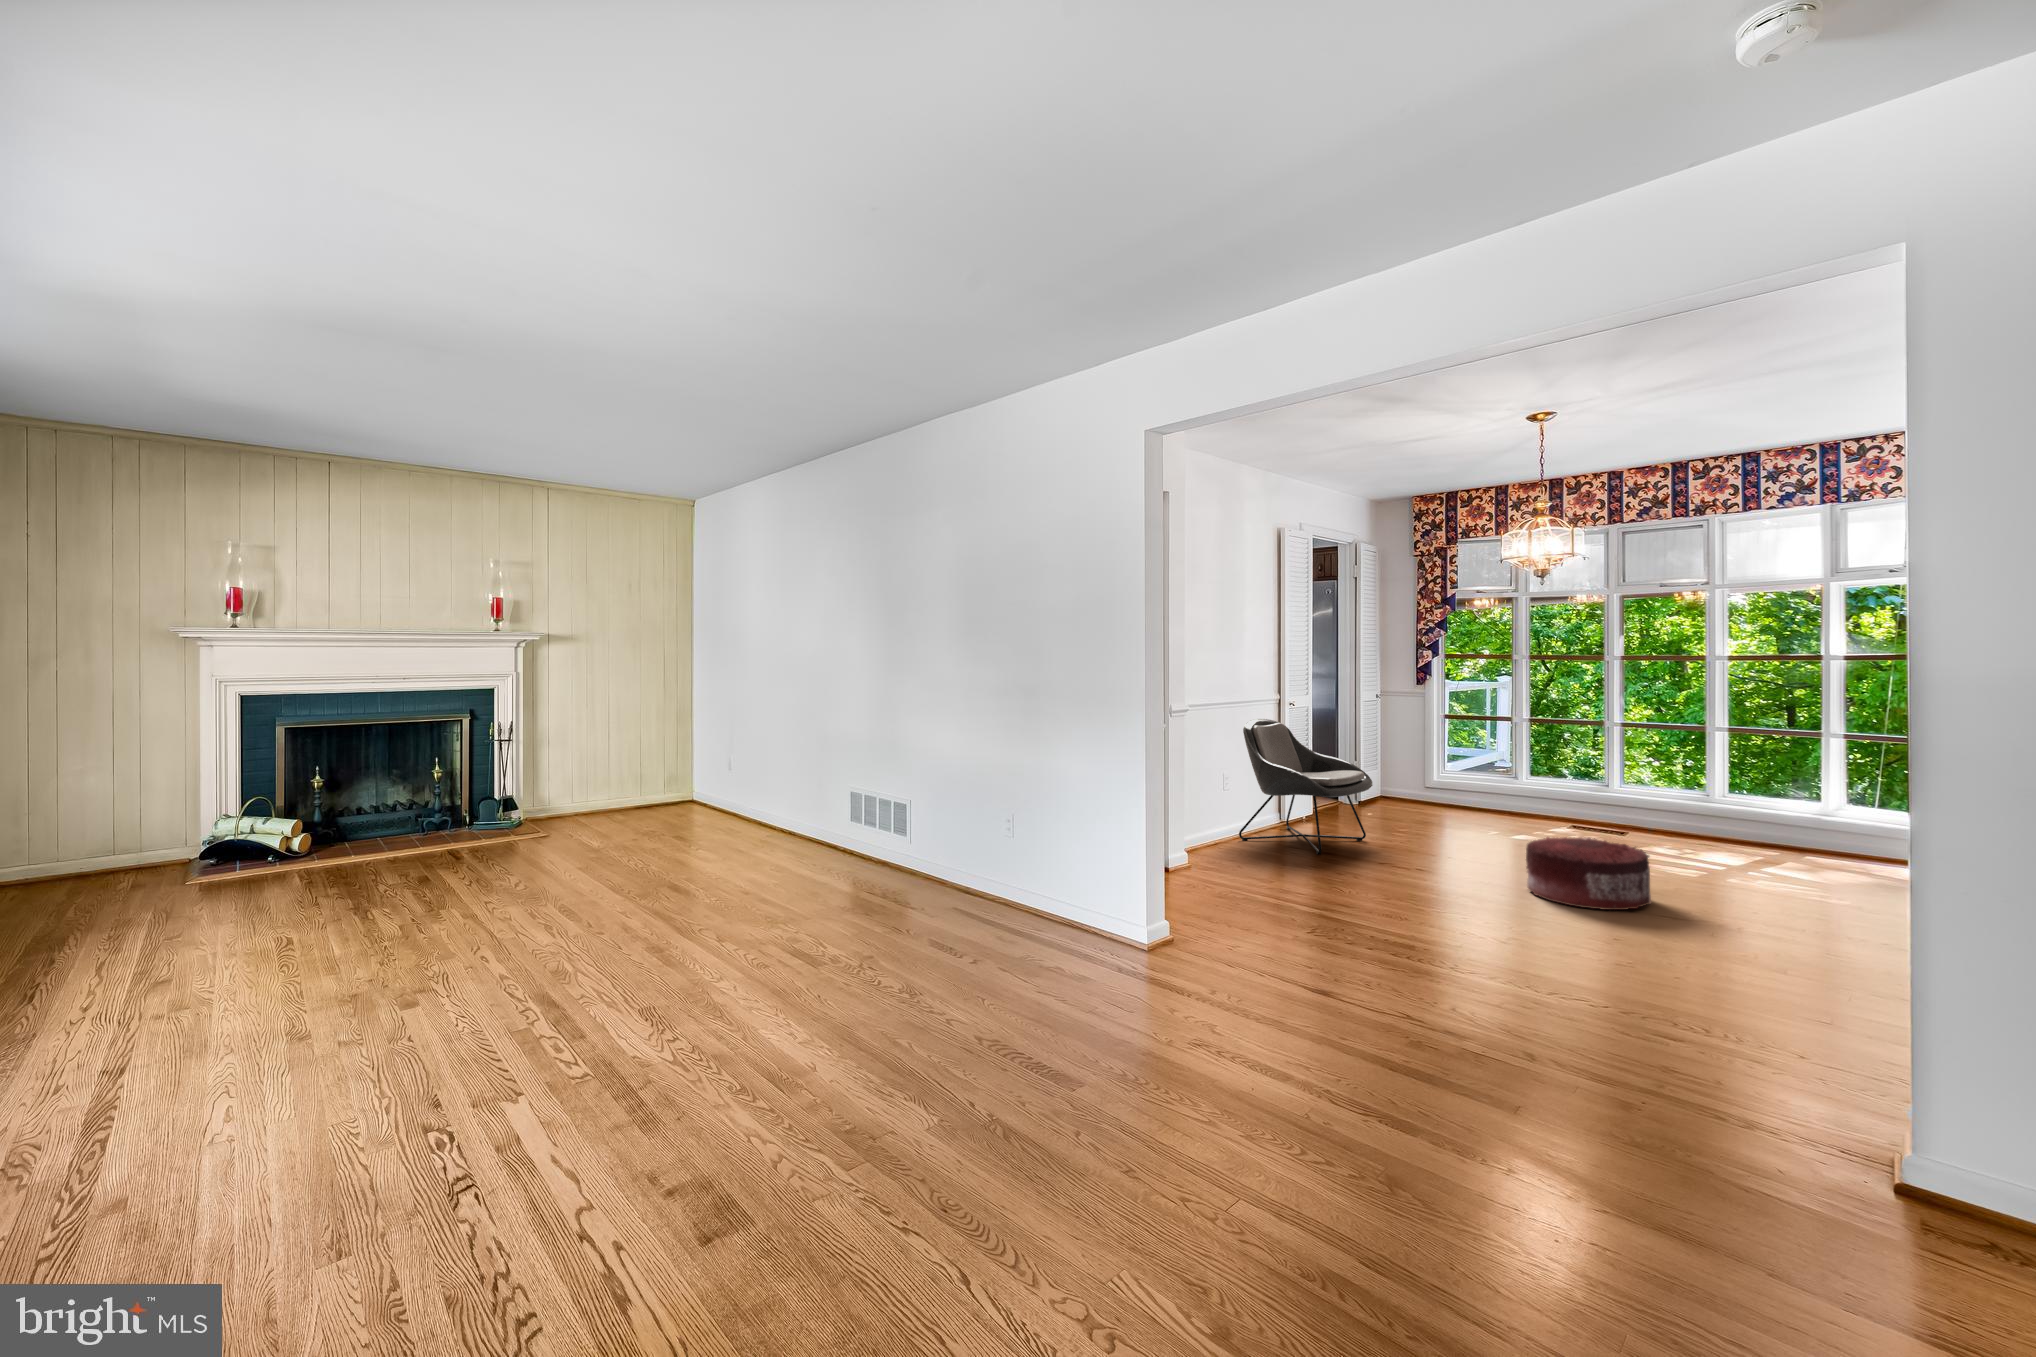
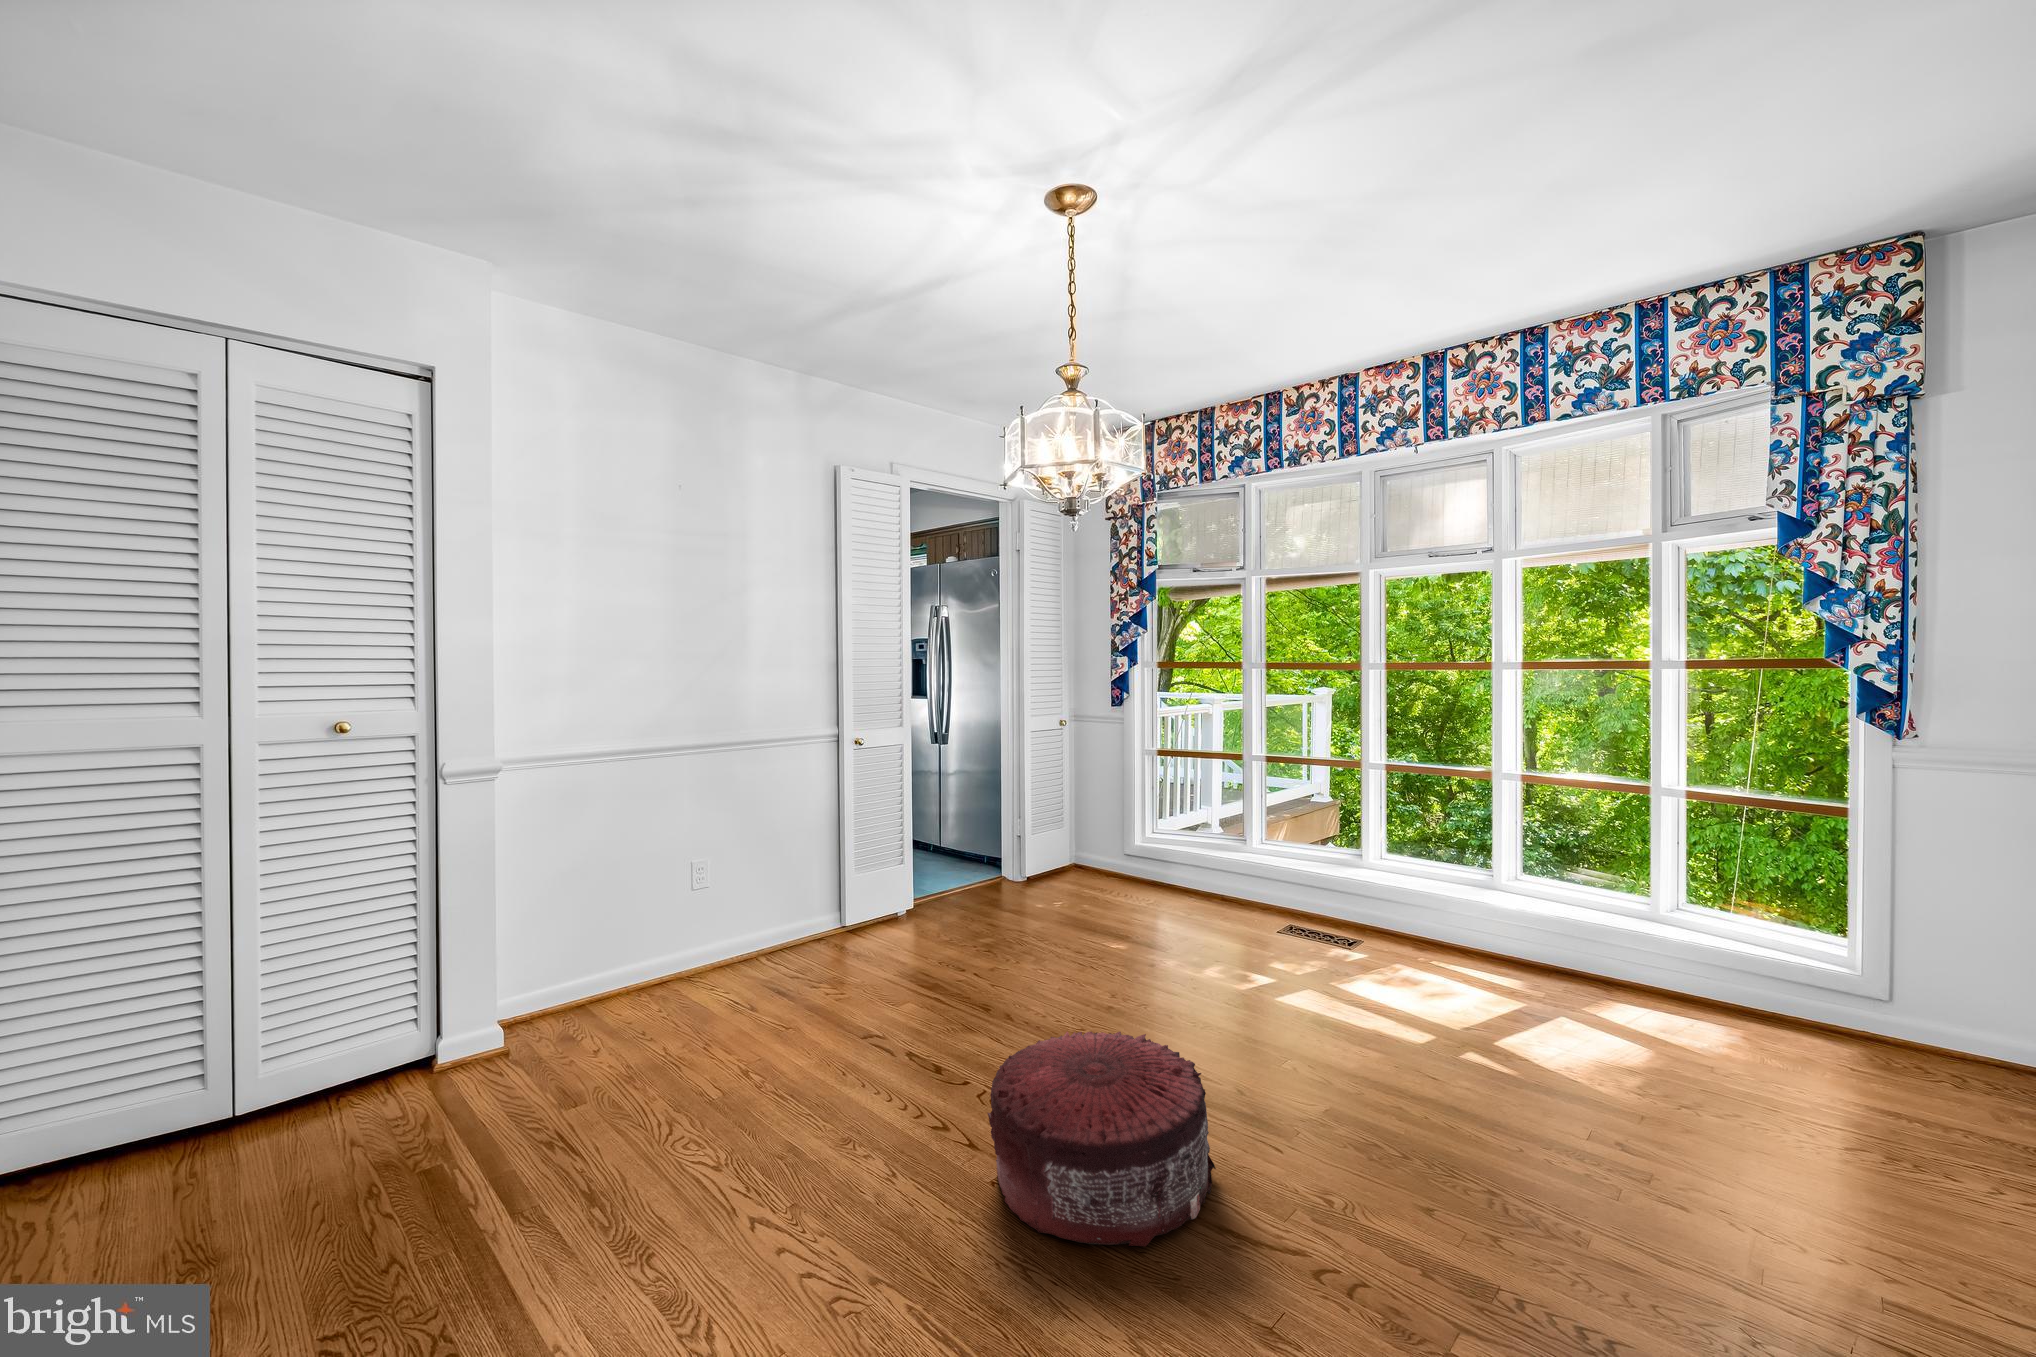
lounge chair: present [1239,719,1373,854] -> none [700,774,918,1023]

